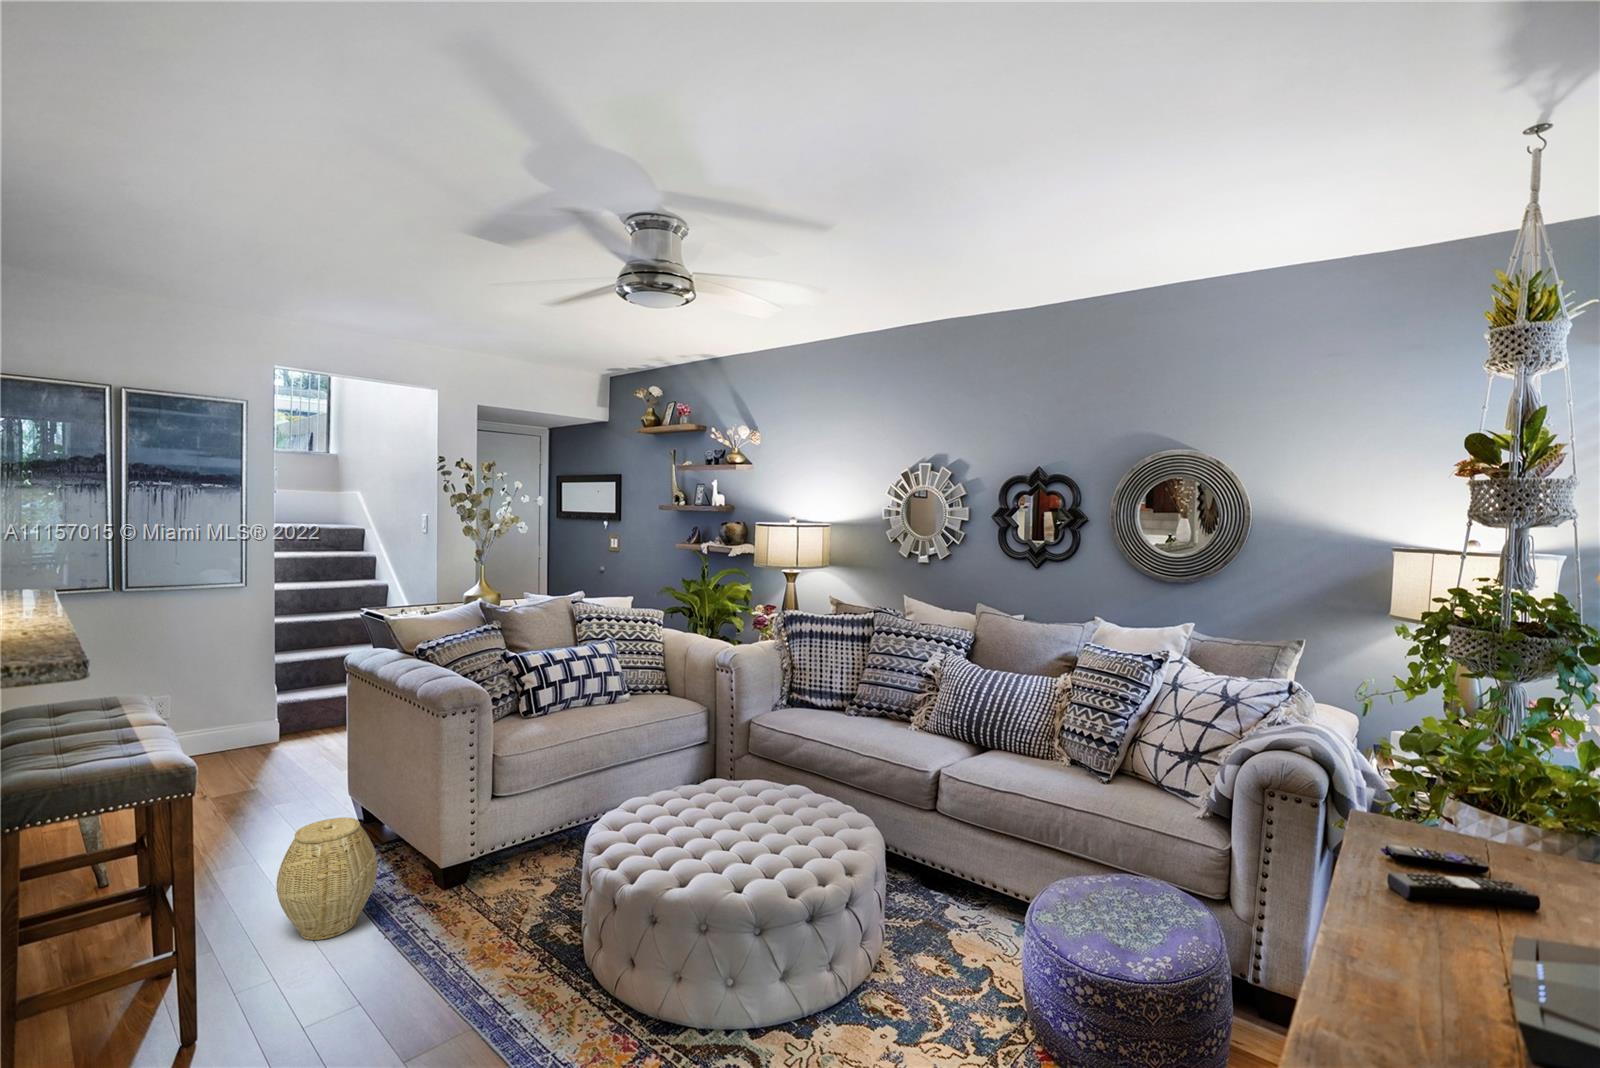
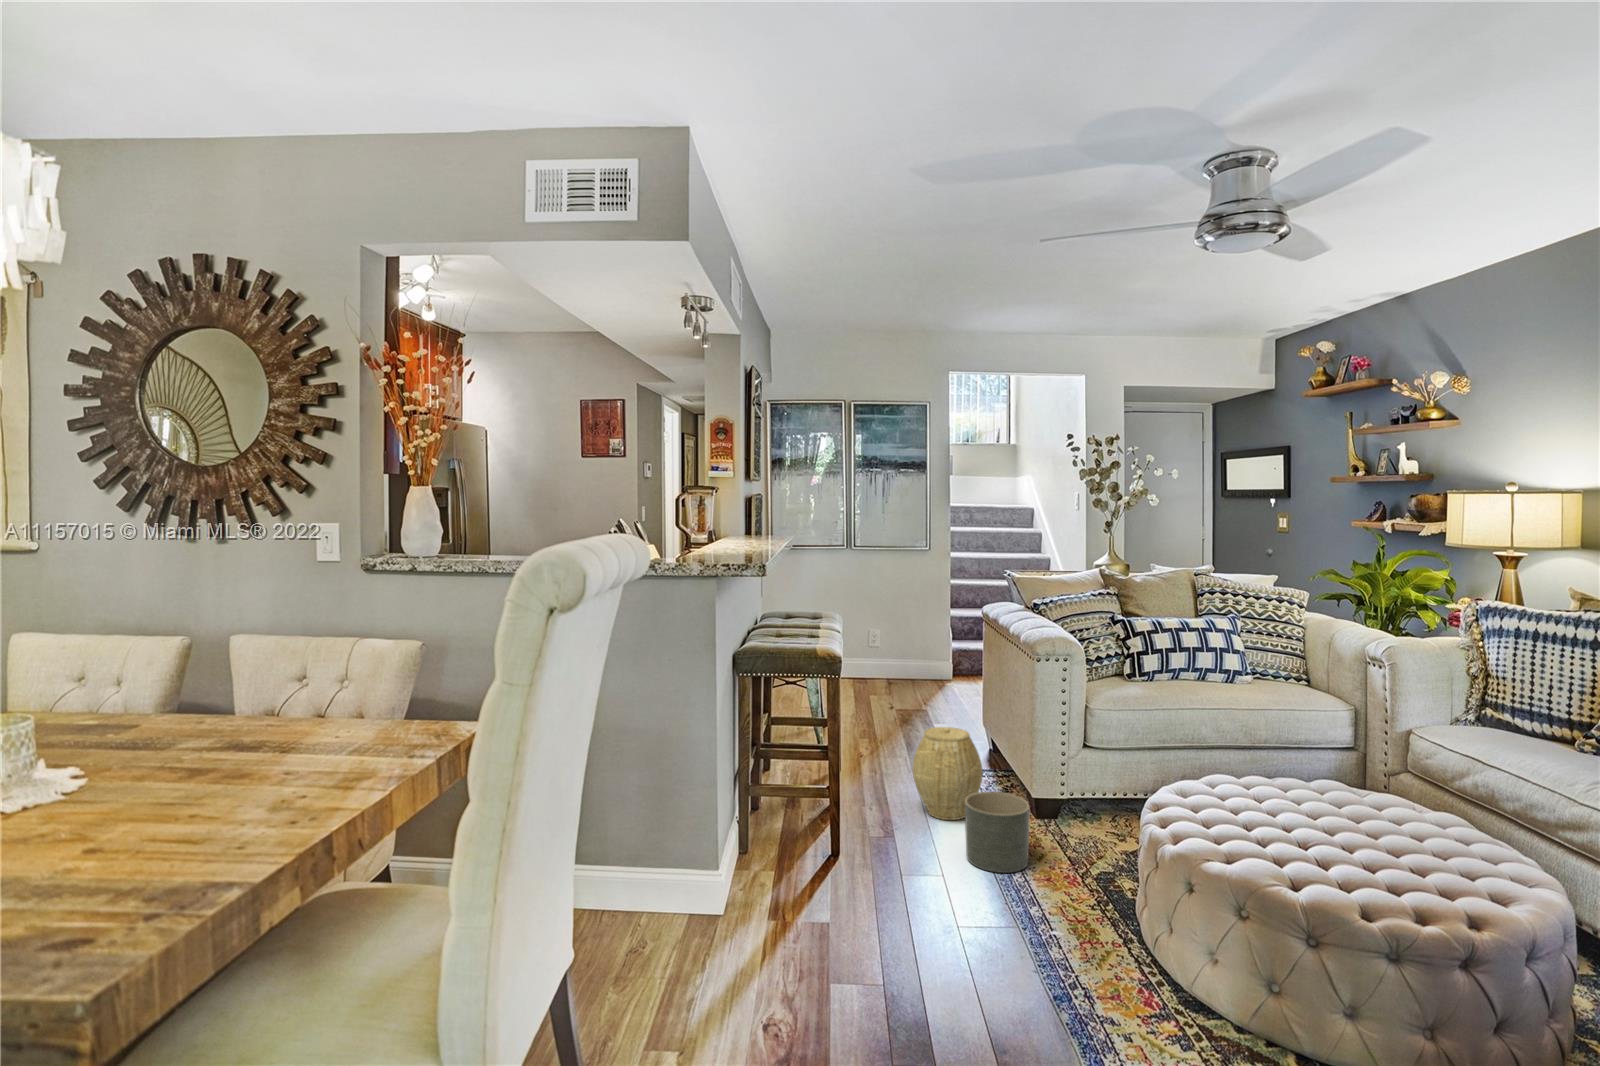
planter: none [377,880,457,983] -> present [965,792,1030,873]

